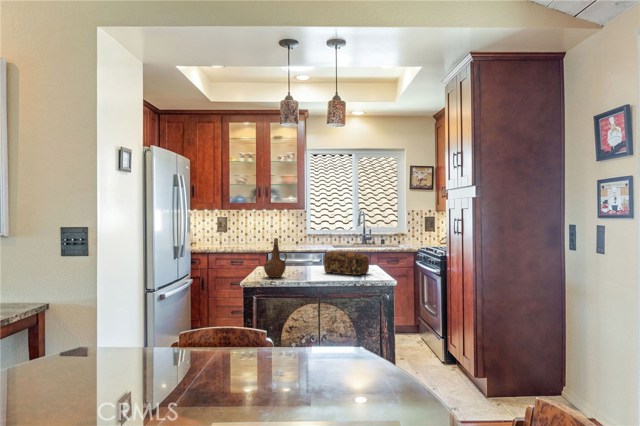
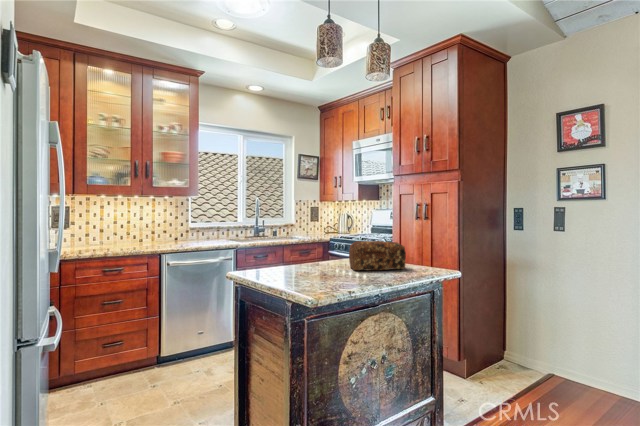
ceramic pitcher: present [264,238,287,278] -> none [308,225,341,286]

